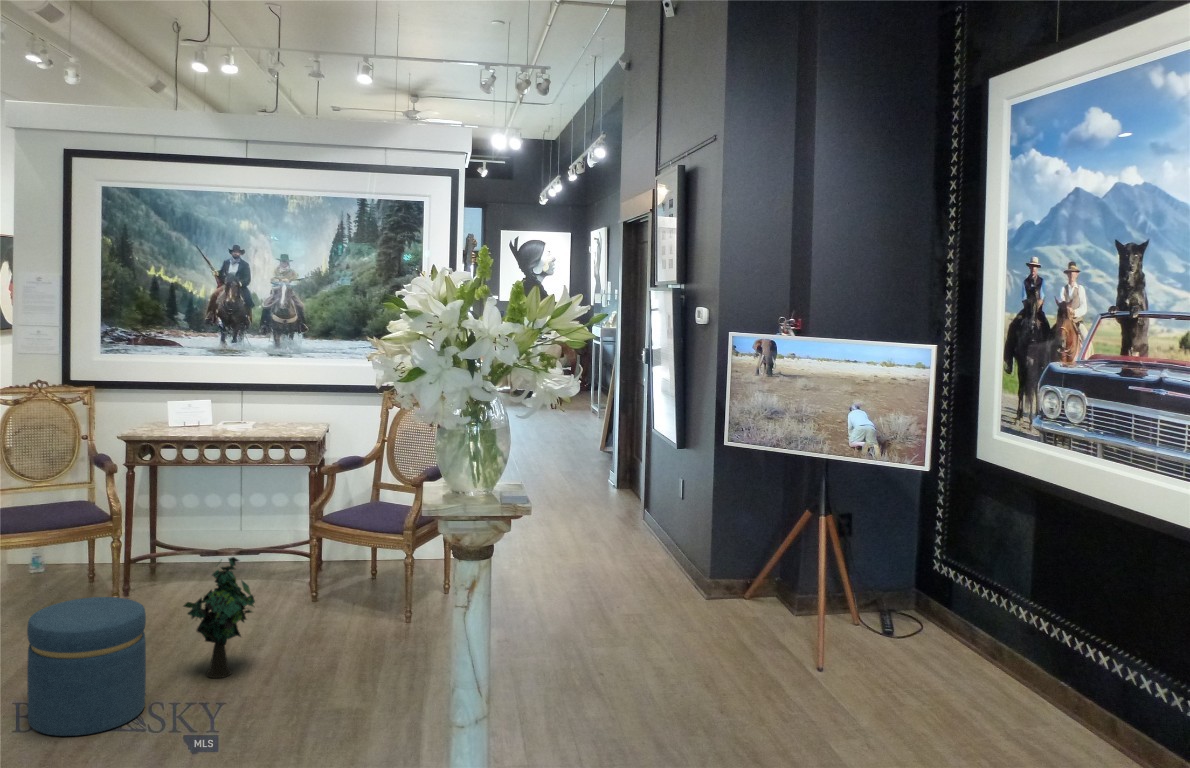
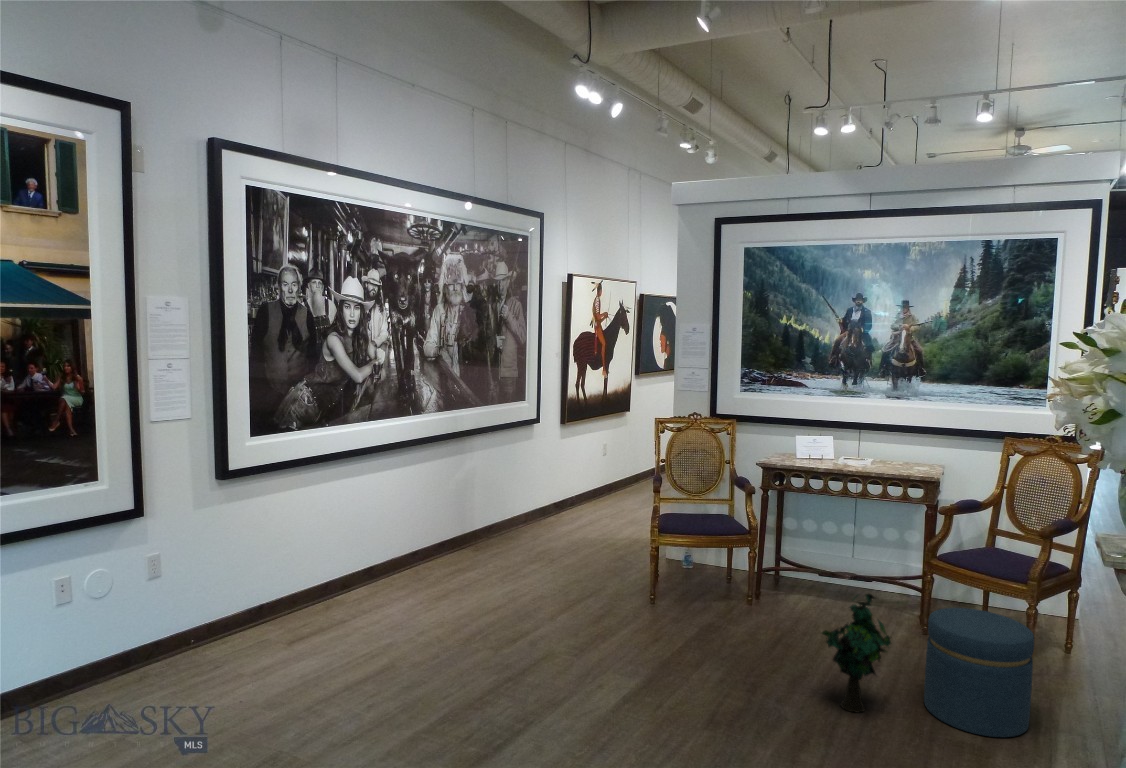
ottoman: present [27,597,146,736] -> present [924,608,1034,737]

